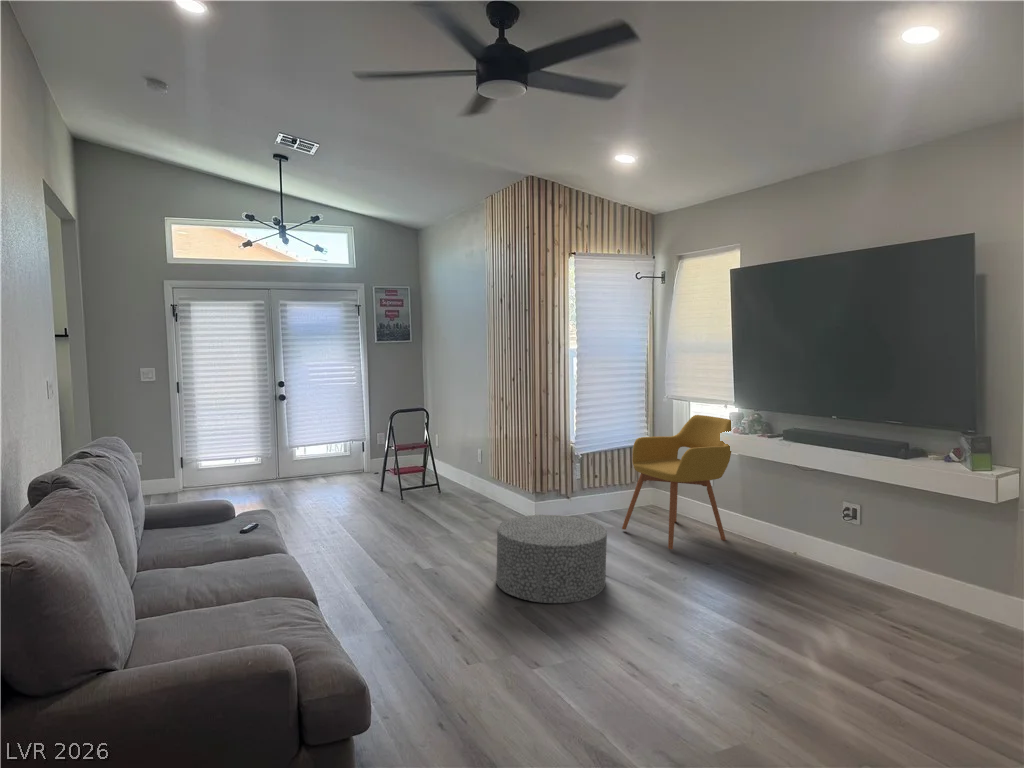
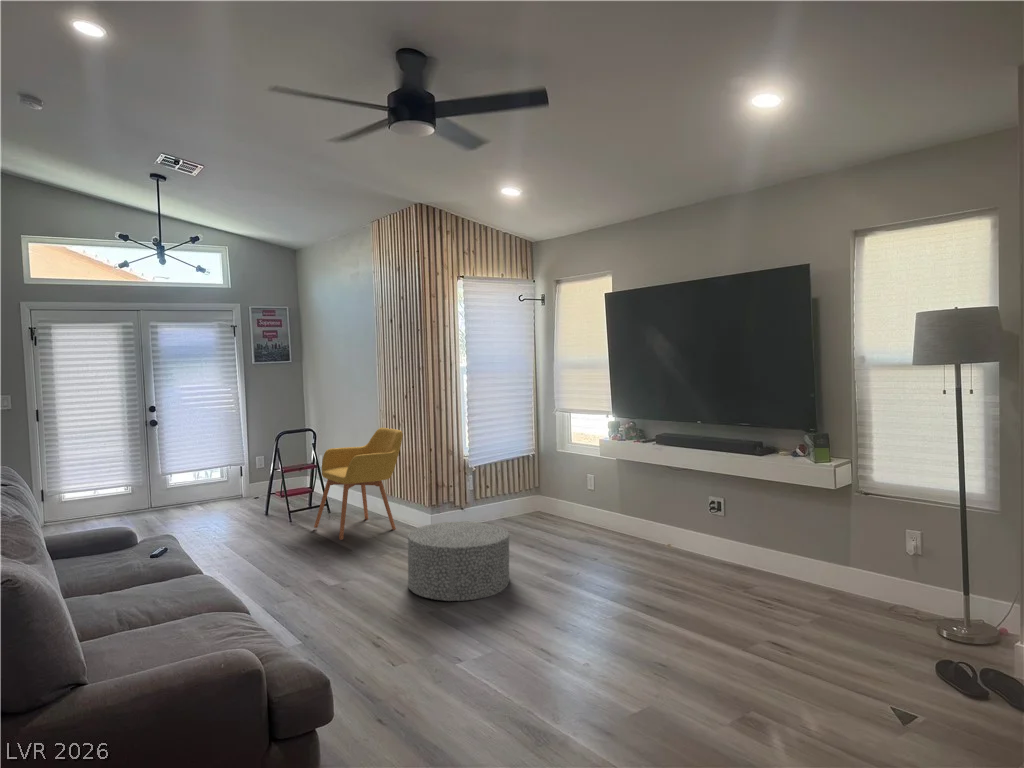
armchair: present [622,415,731,549] -> present [314,428,403,540]

